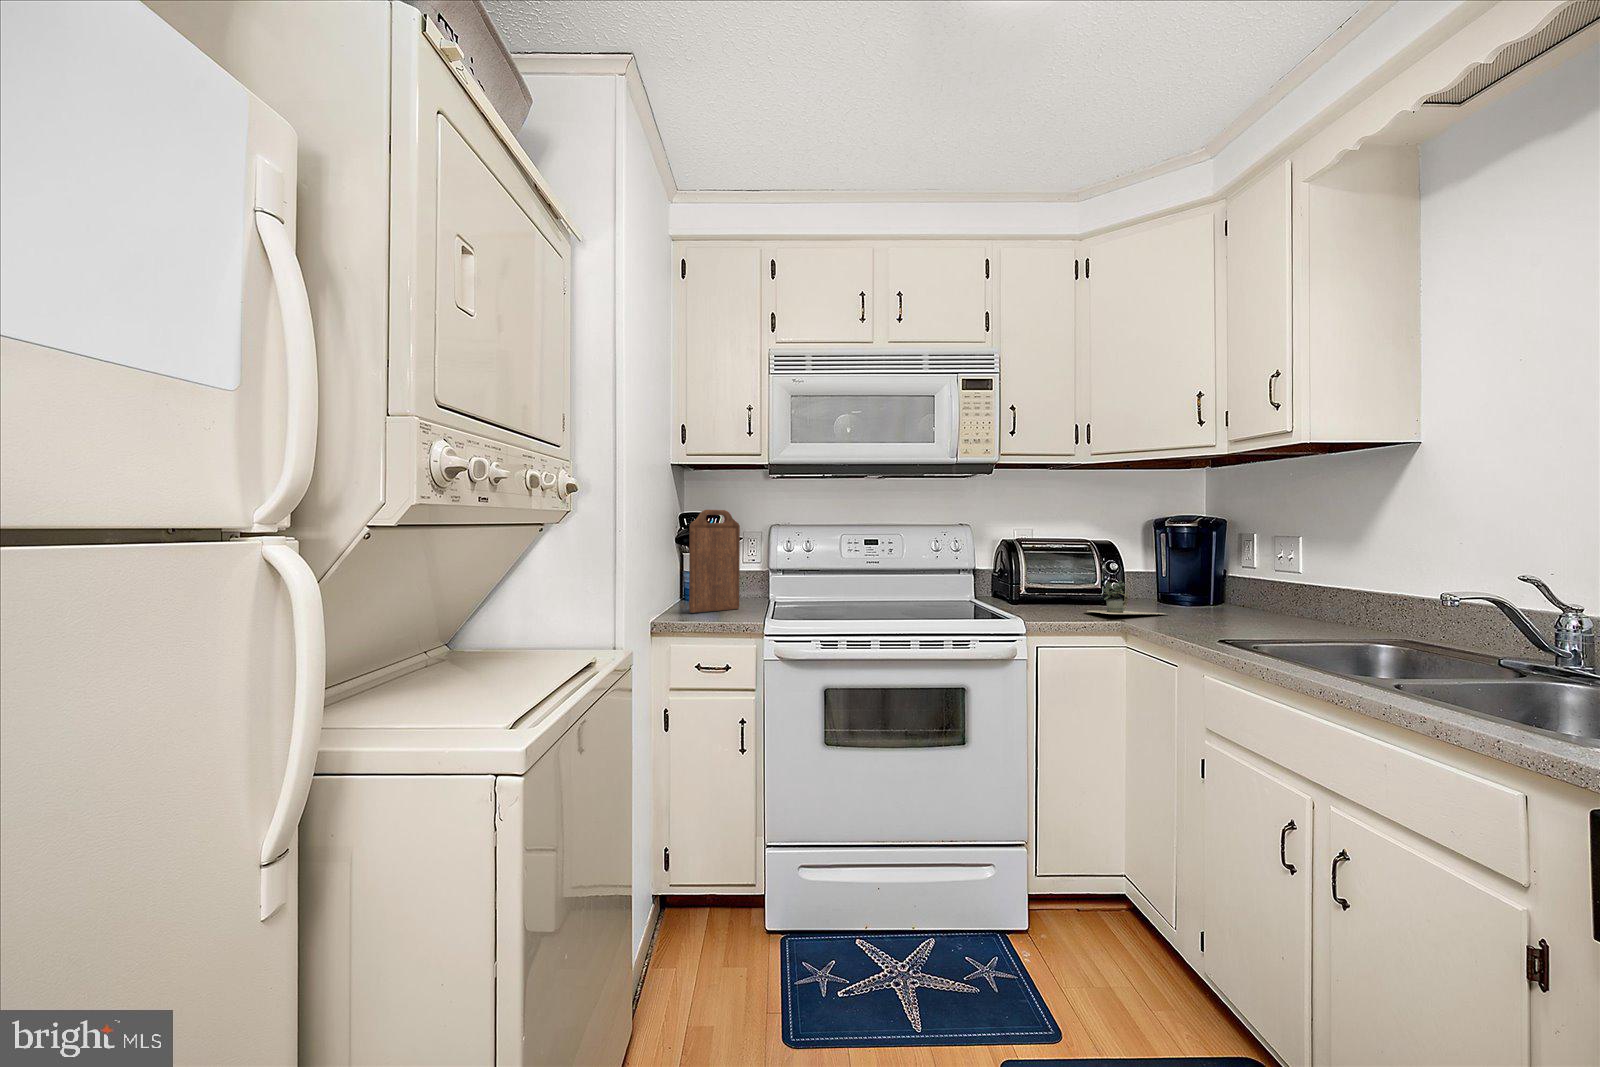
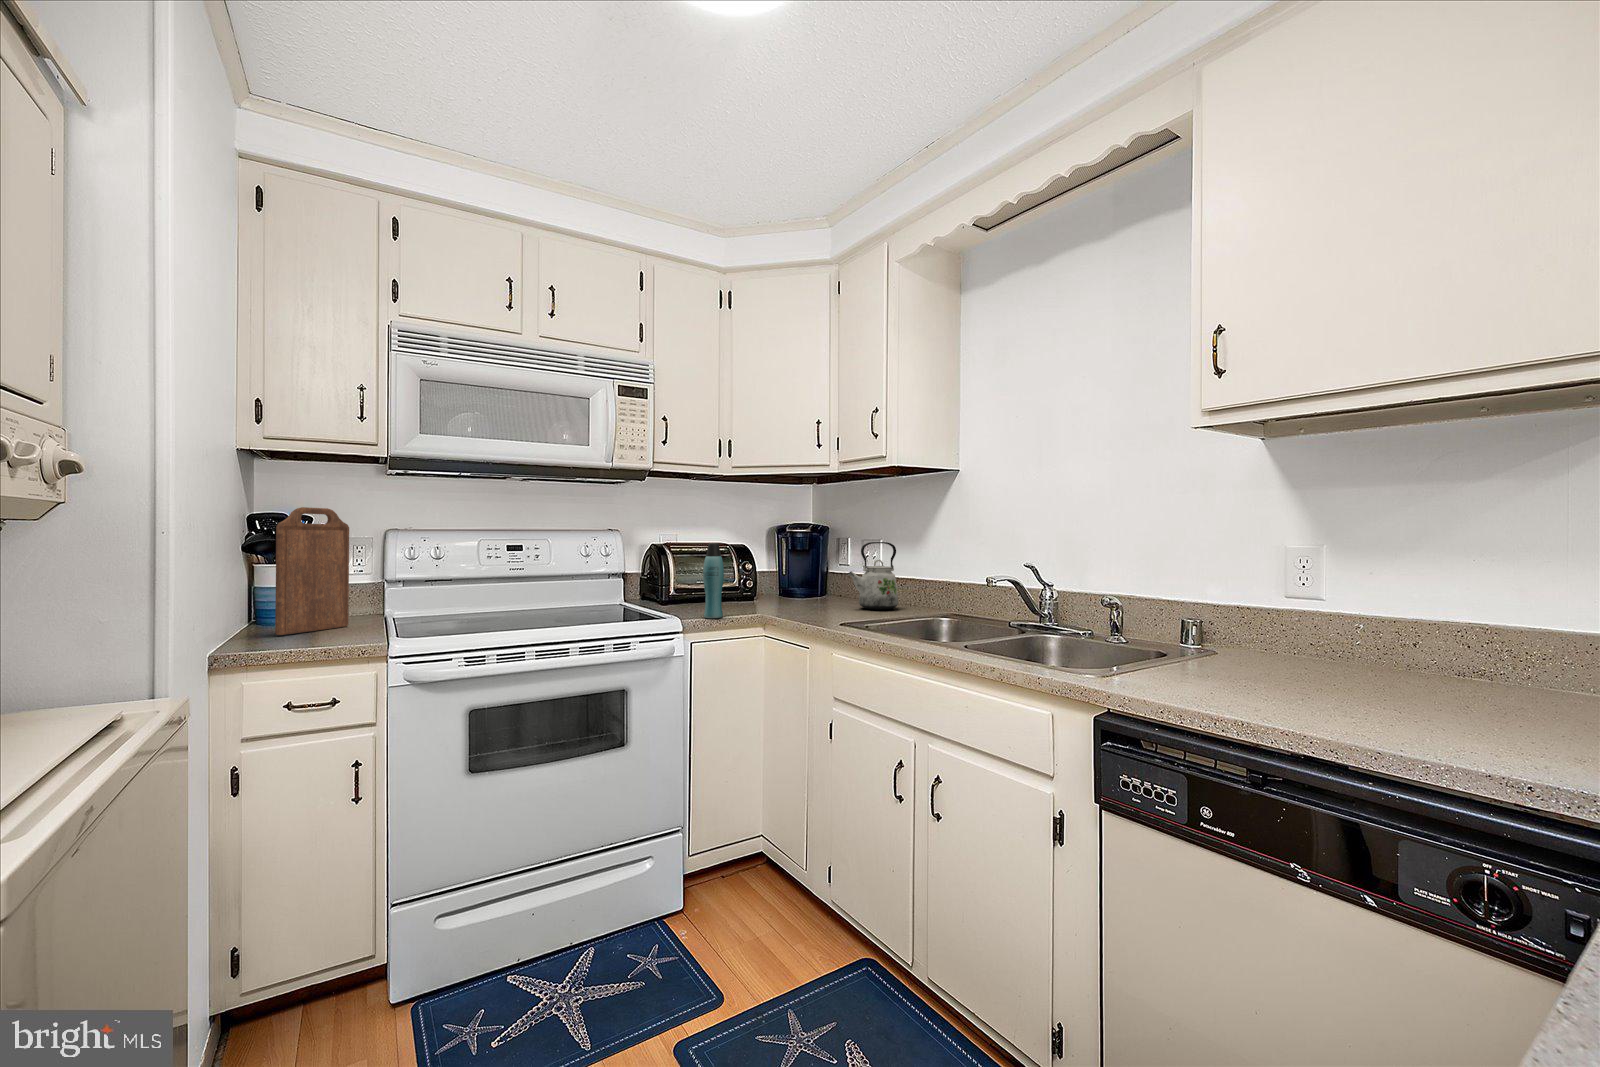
bottle: none [1054,541,1077,622] -> present [703,543,724,618]
kettle: none [1240,541,1318,626] -> present [848,542,898,610]
potted plant: present [1089,581,1191,614] -> none [724,578,809,608]

